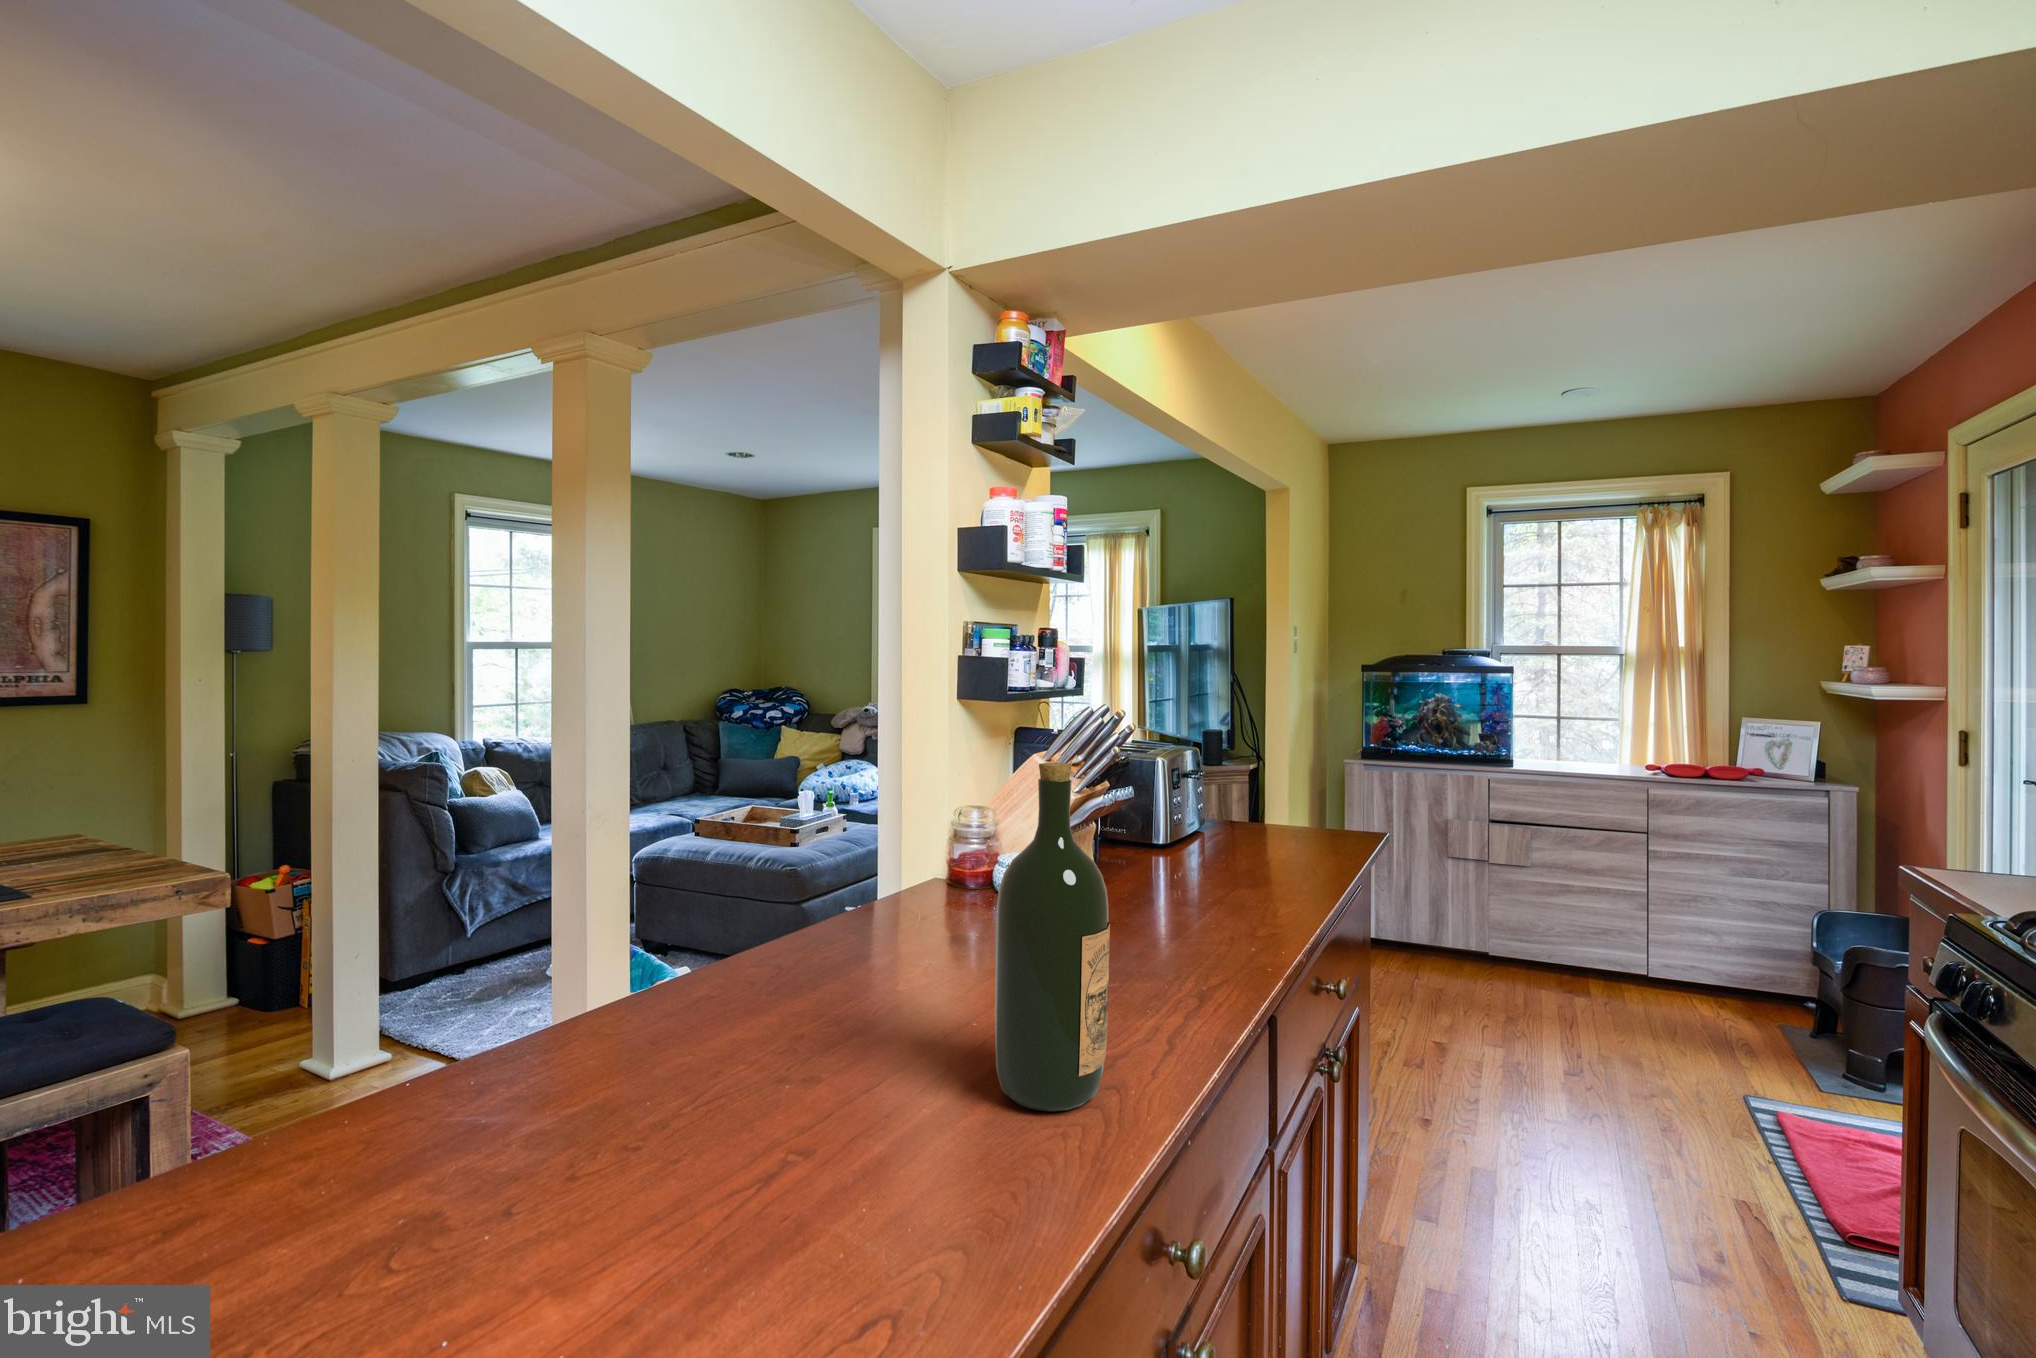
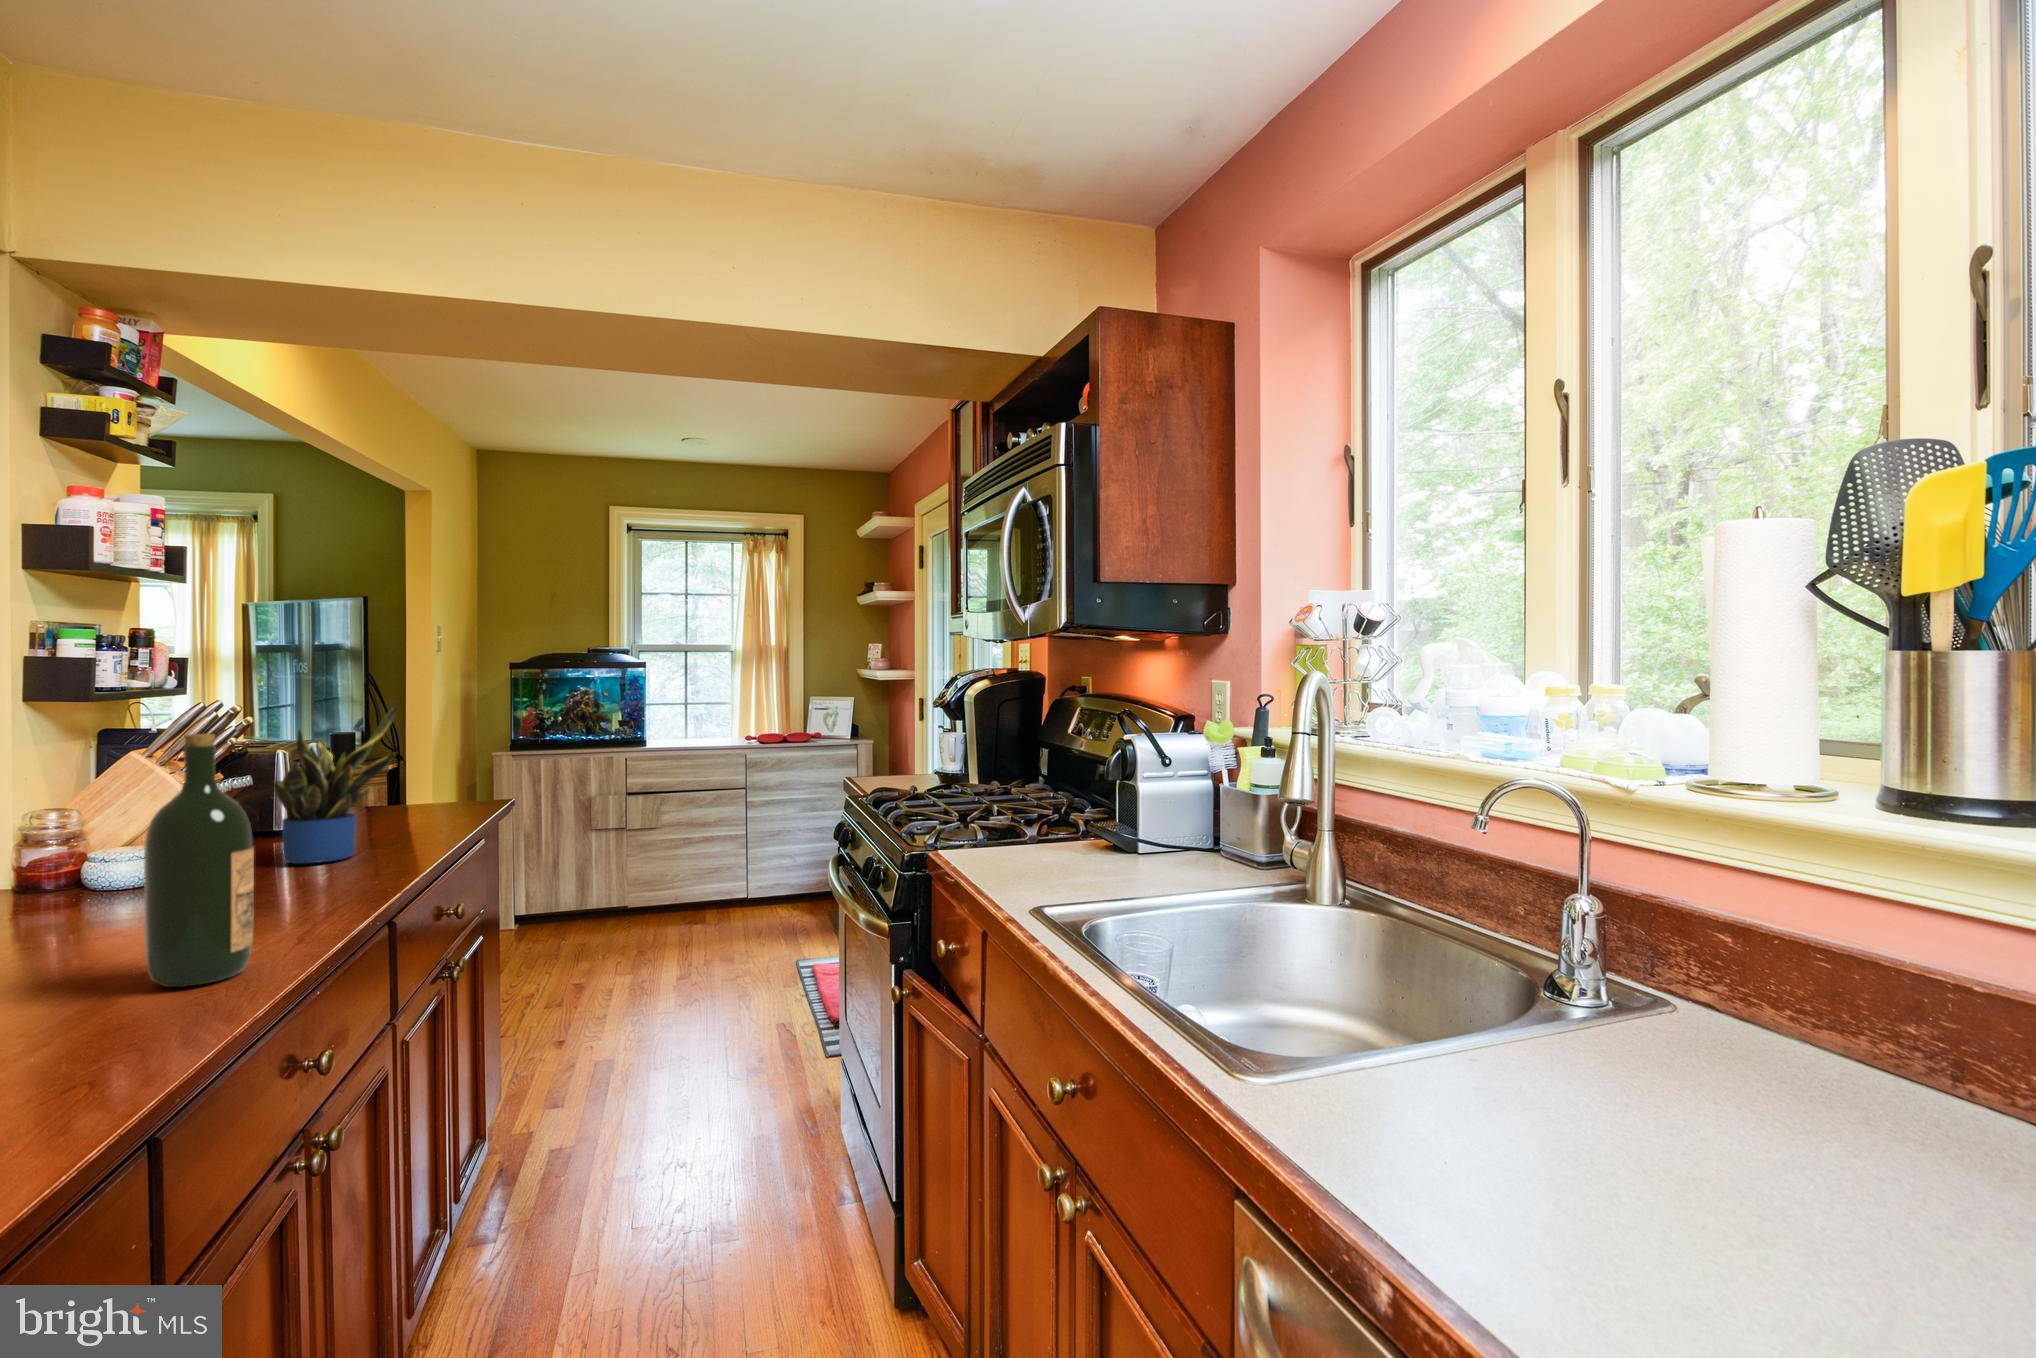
potted plant: none [1147,715,1273,900] -> present [274,703,397,864]

